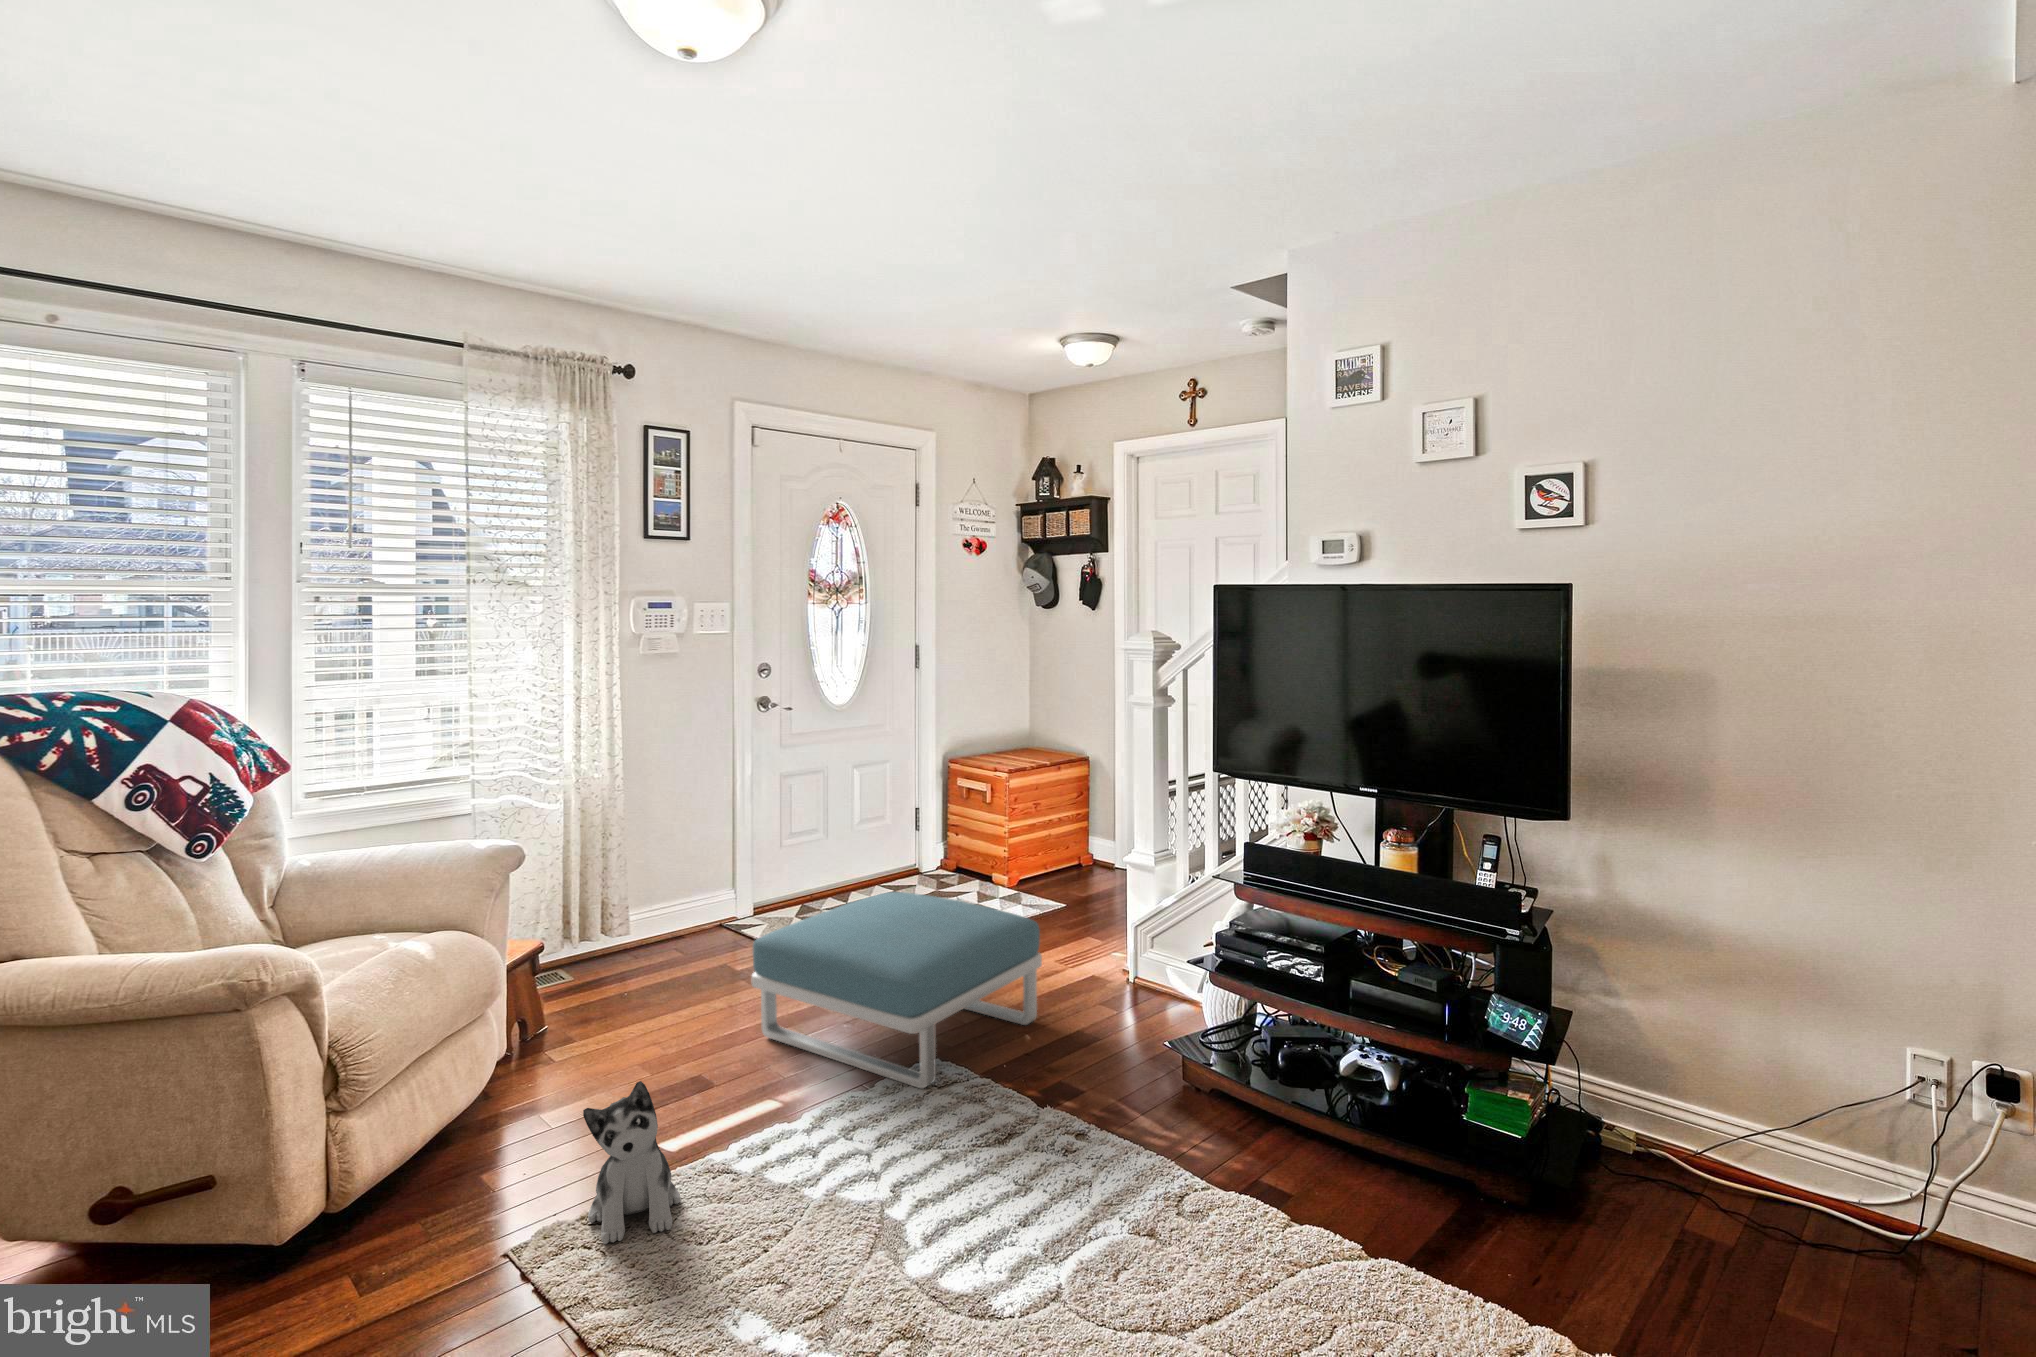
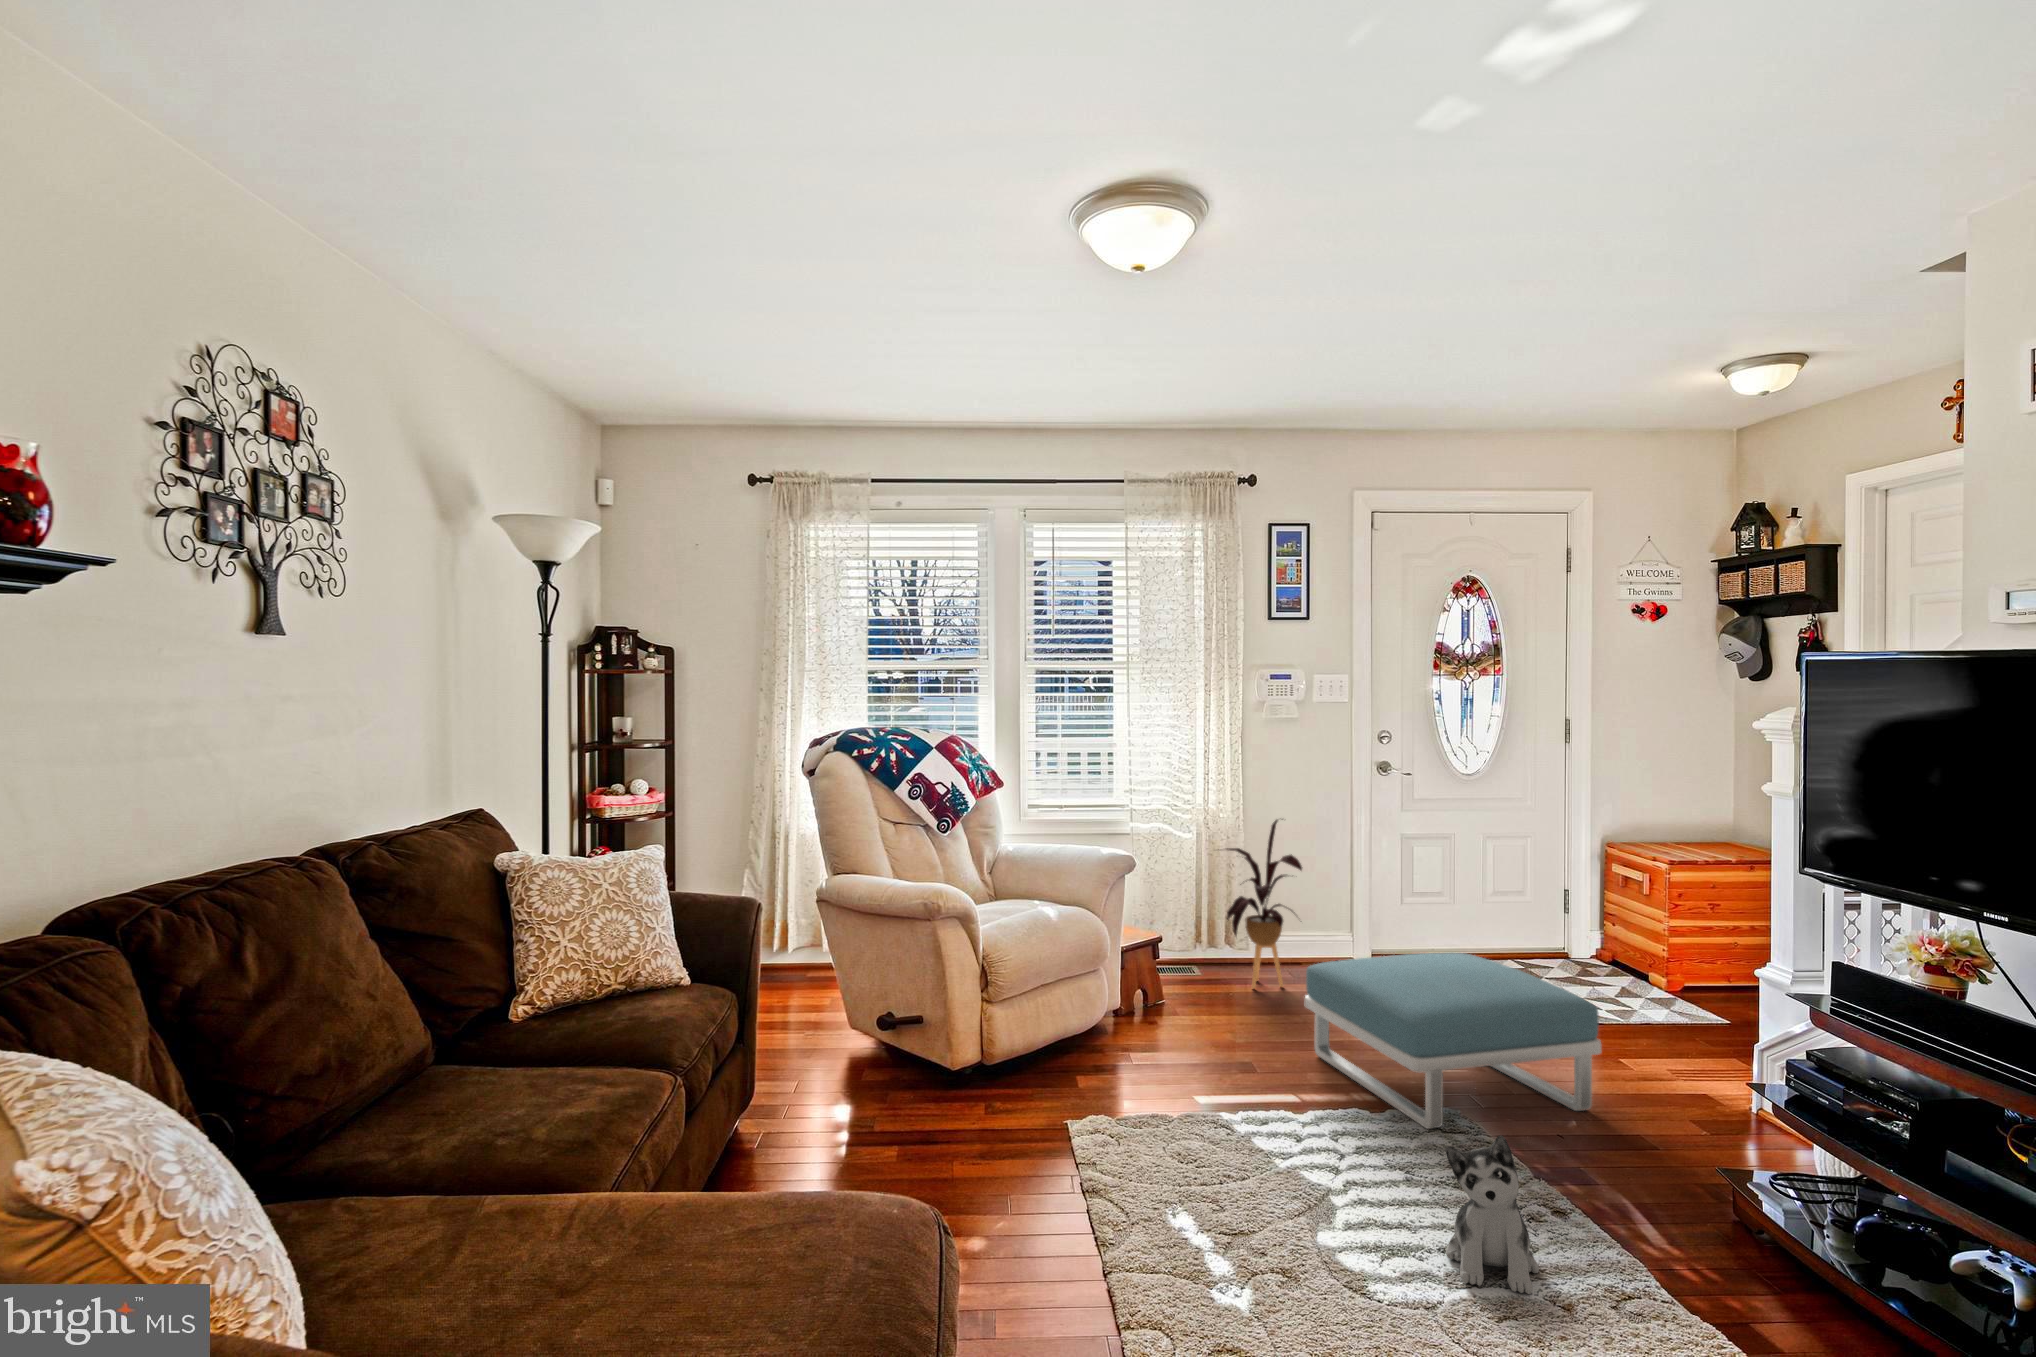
house plant: none [587,773,708,973] -> present [1218,819,1302,989]
plush toy: present [583,1081,681,1244] -> present [1446,1136,1539,1294]

